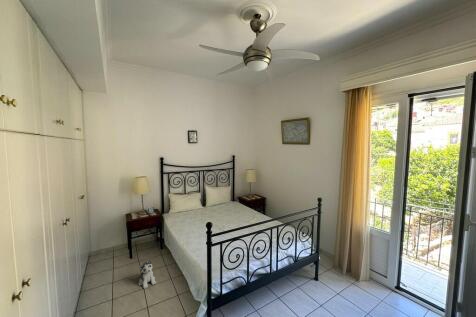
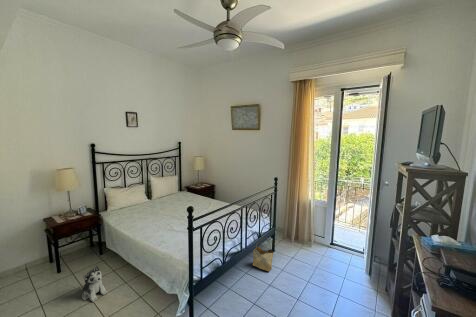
woven basket: none [287,263,309,302] -> present [253,246,274,271]

